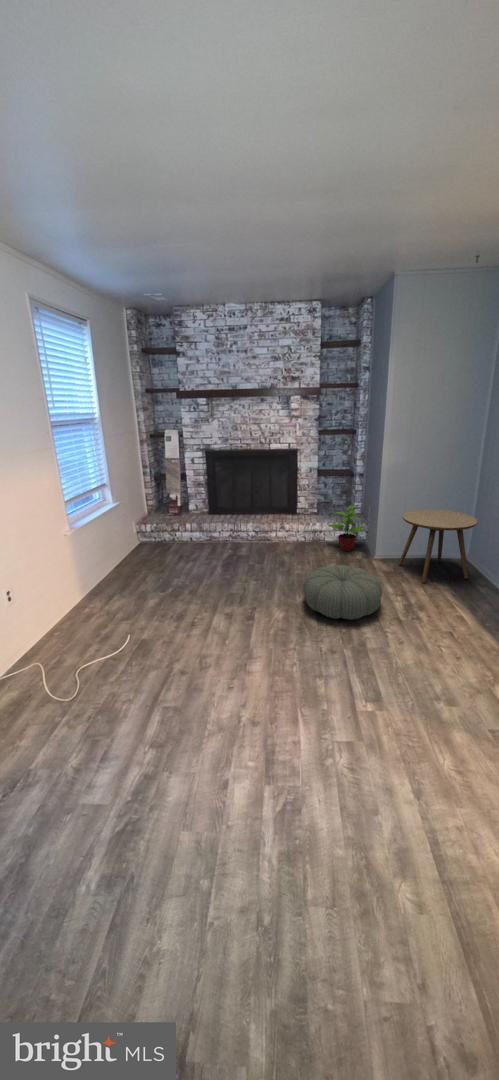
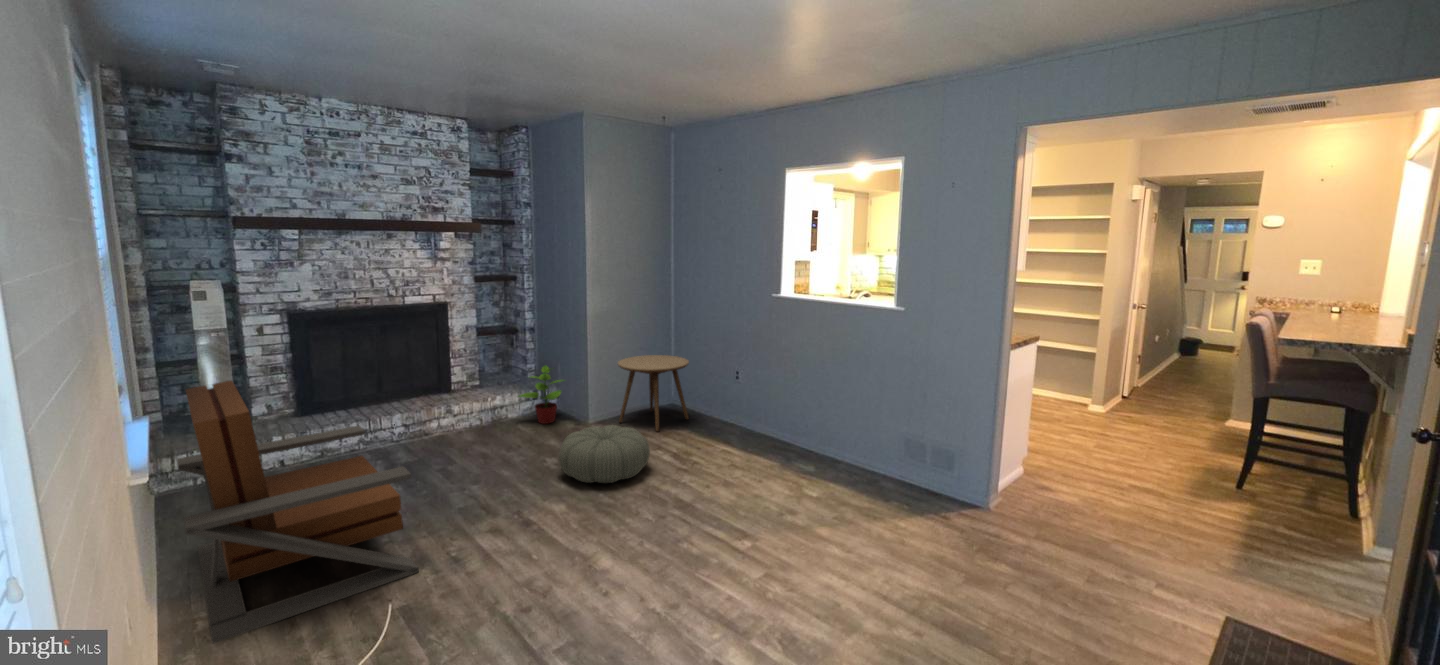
lounge chair: none [45,491,192,635] -> present [177,381,419,644]

